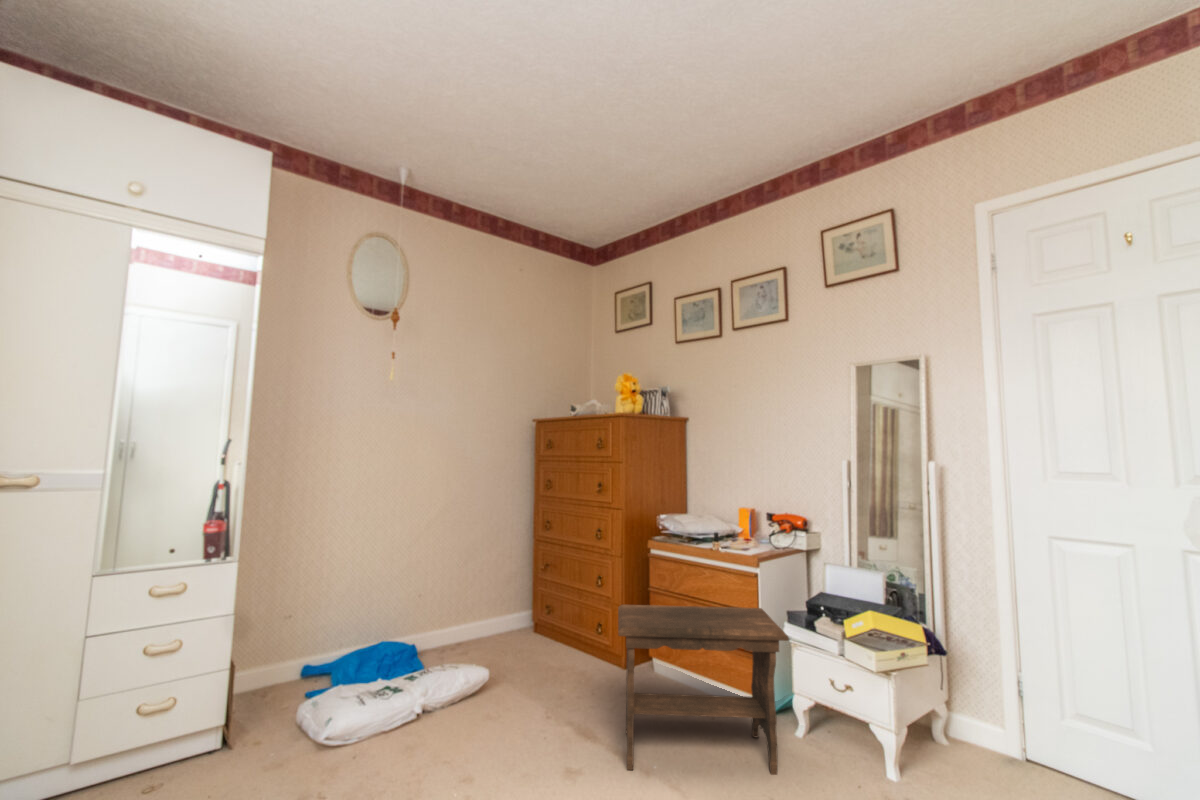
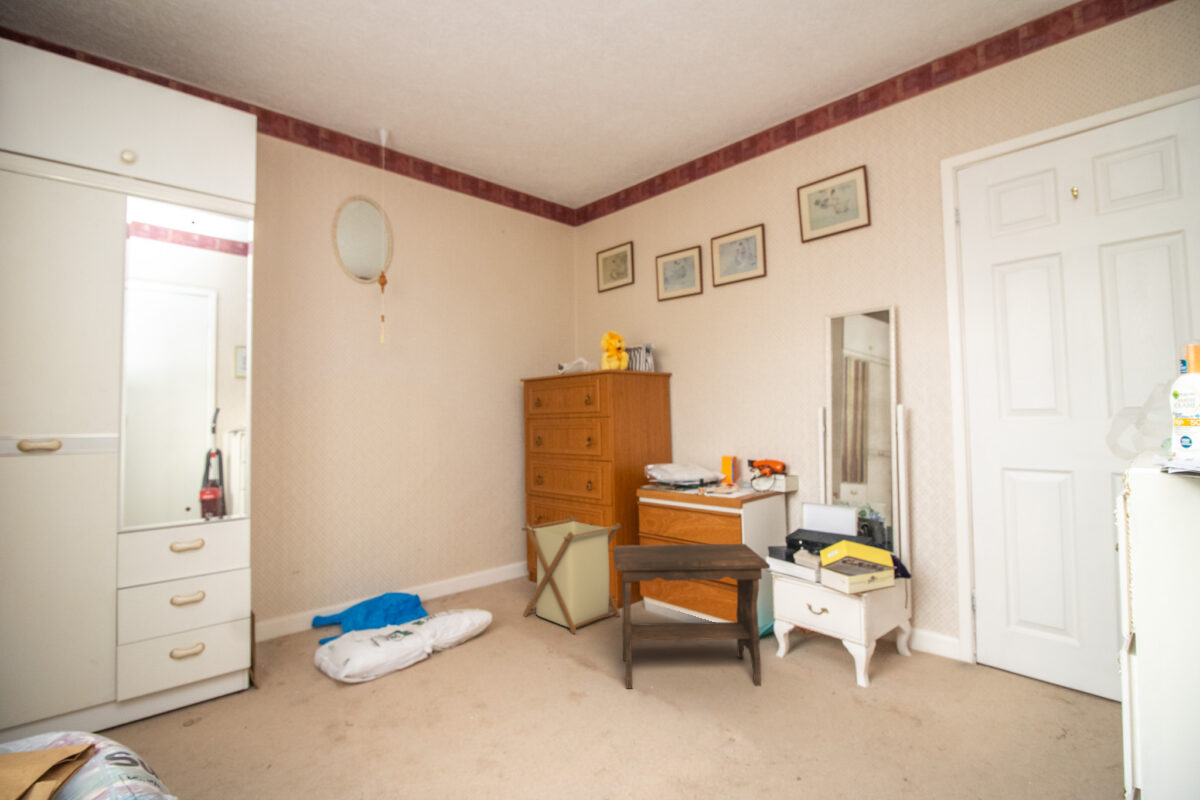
laundry basket: none [523,564,630,697] -> present [522,515,621,634]

